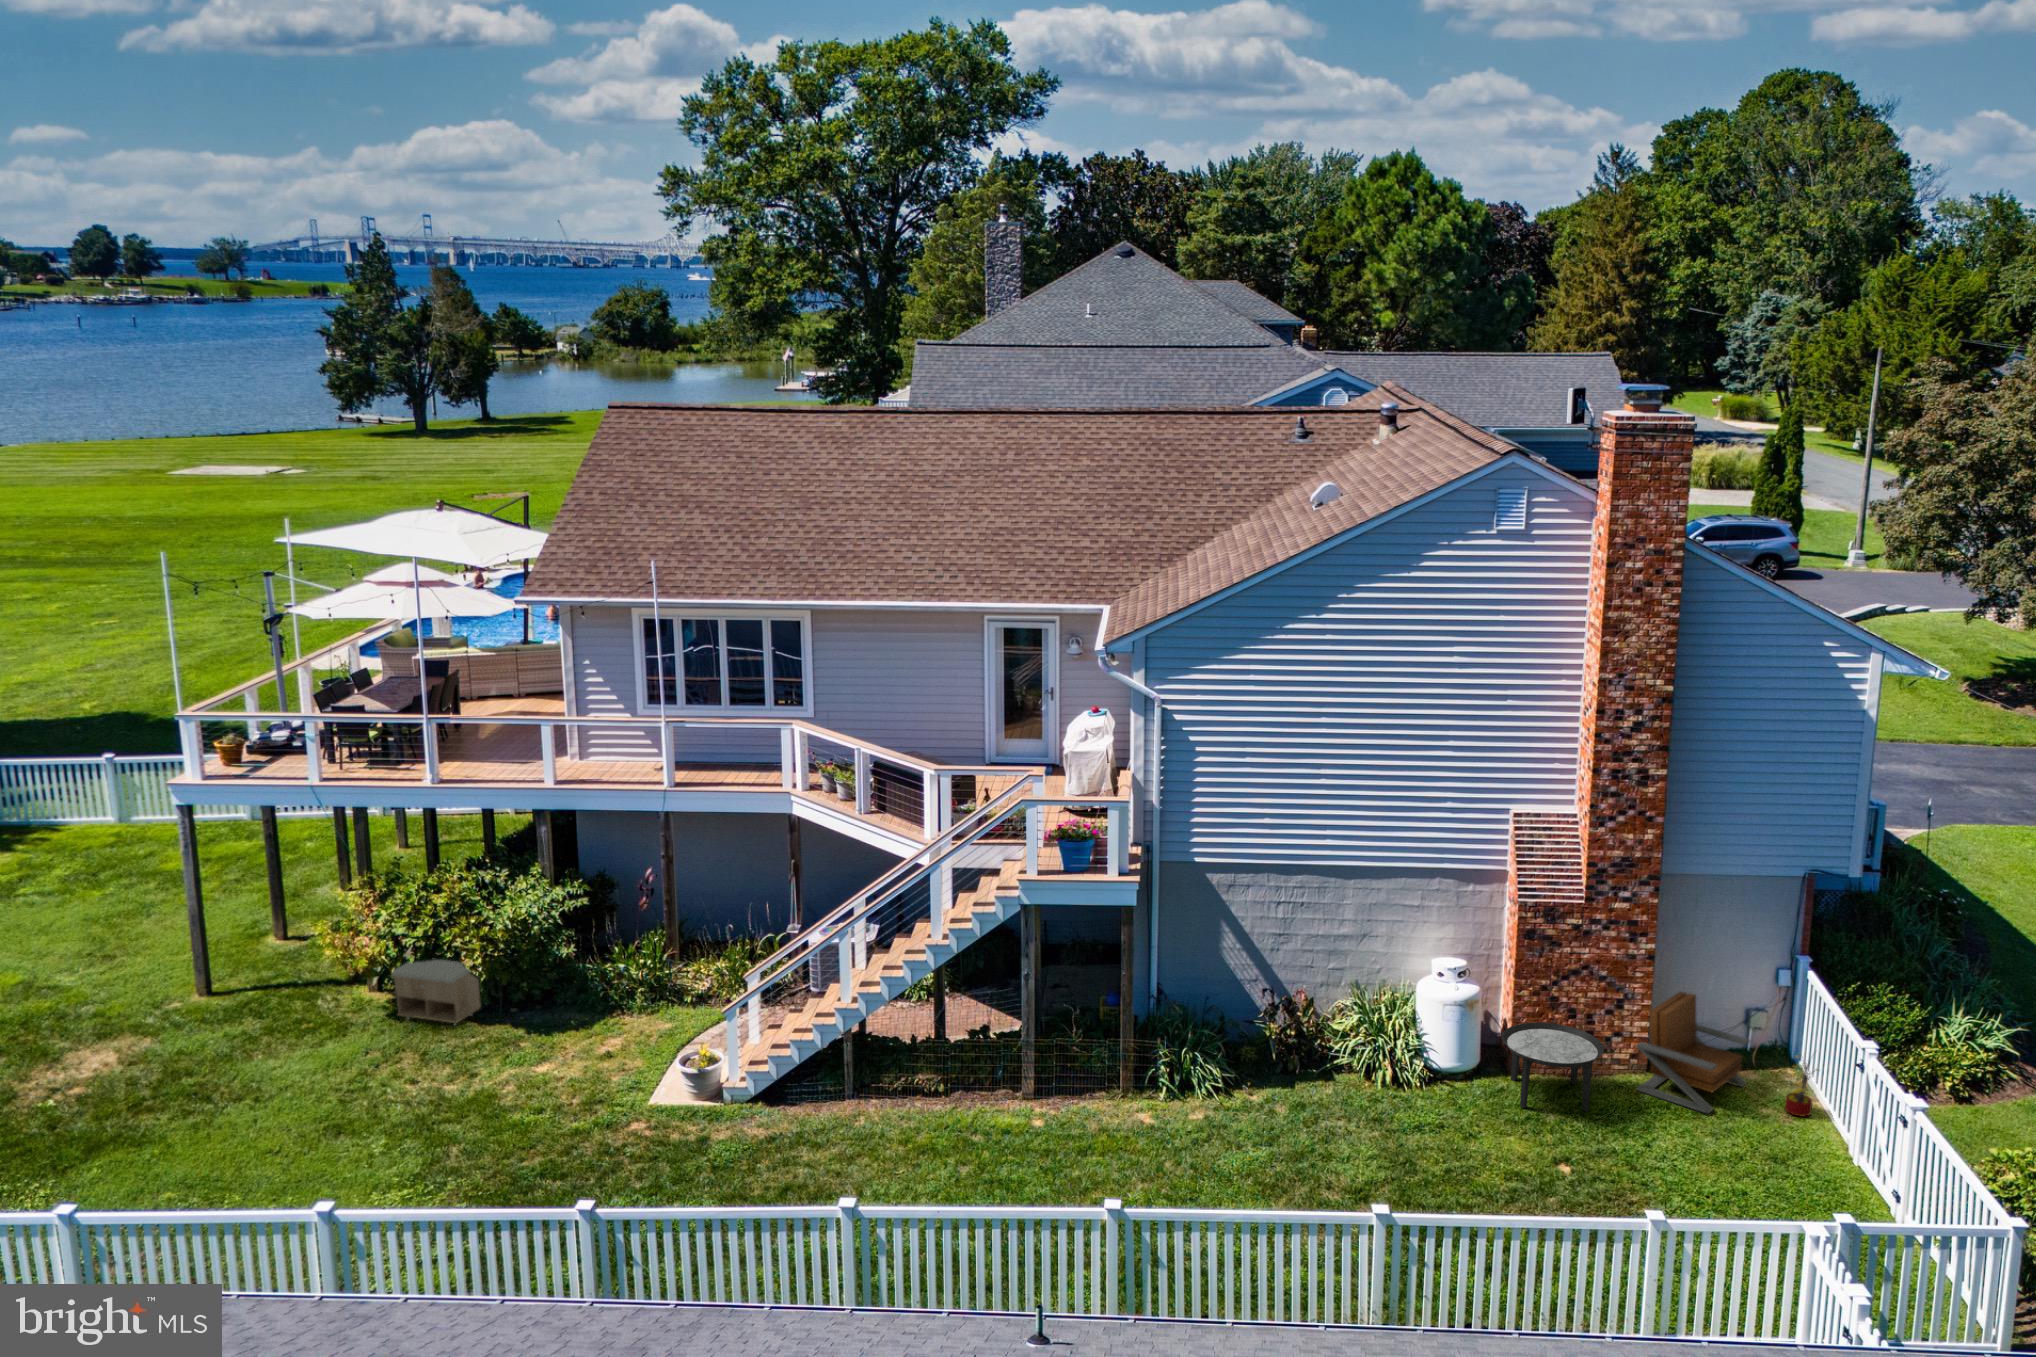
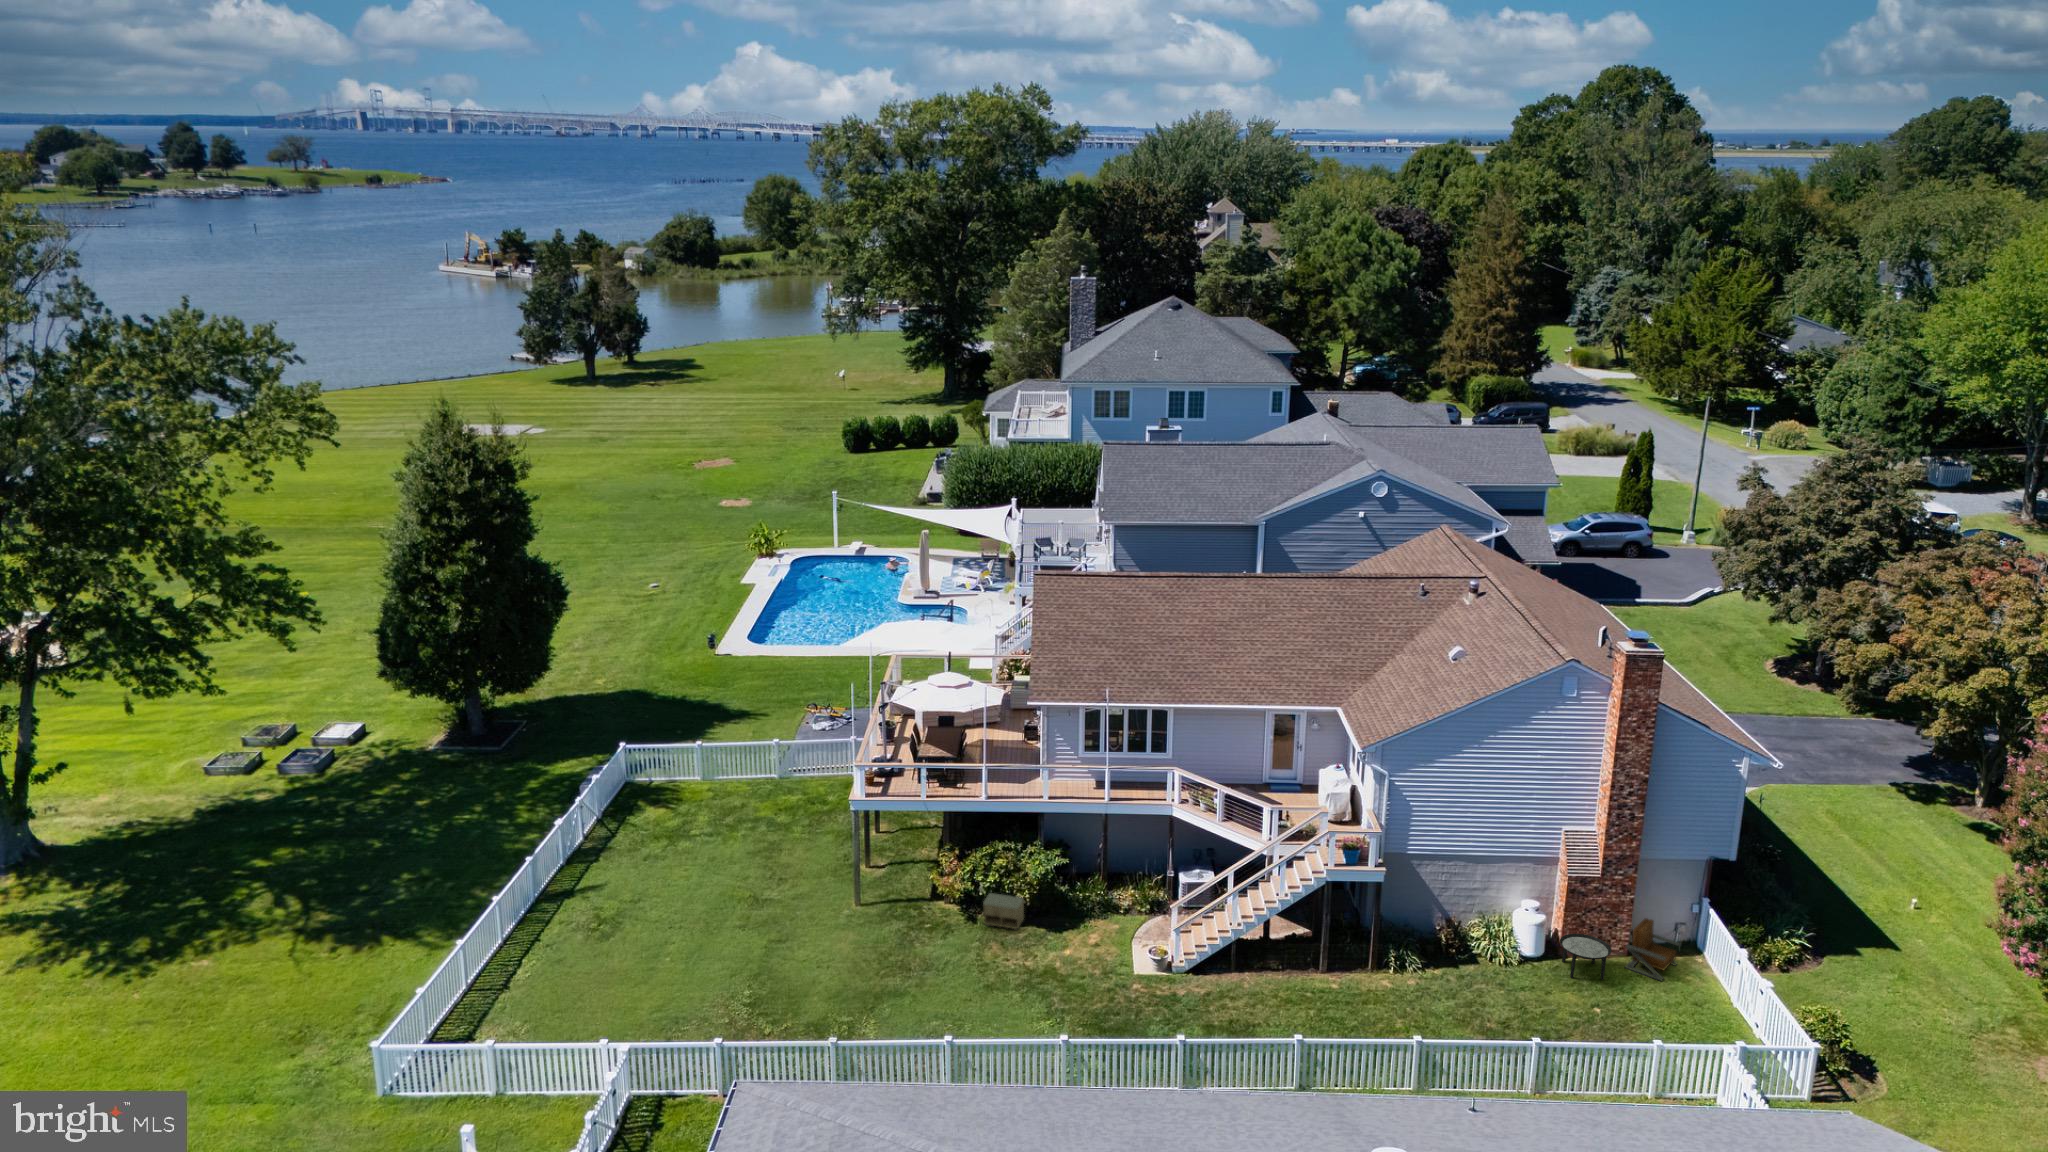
decorative plant: present [1785,1056,1818,1116] -> none [1698,950,1716,983]

